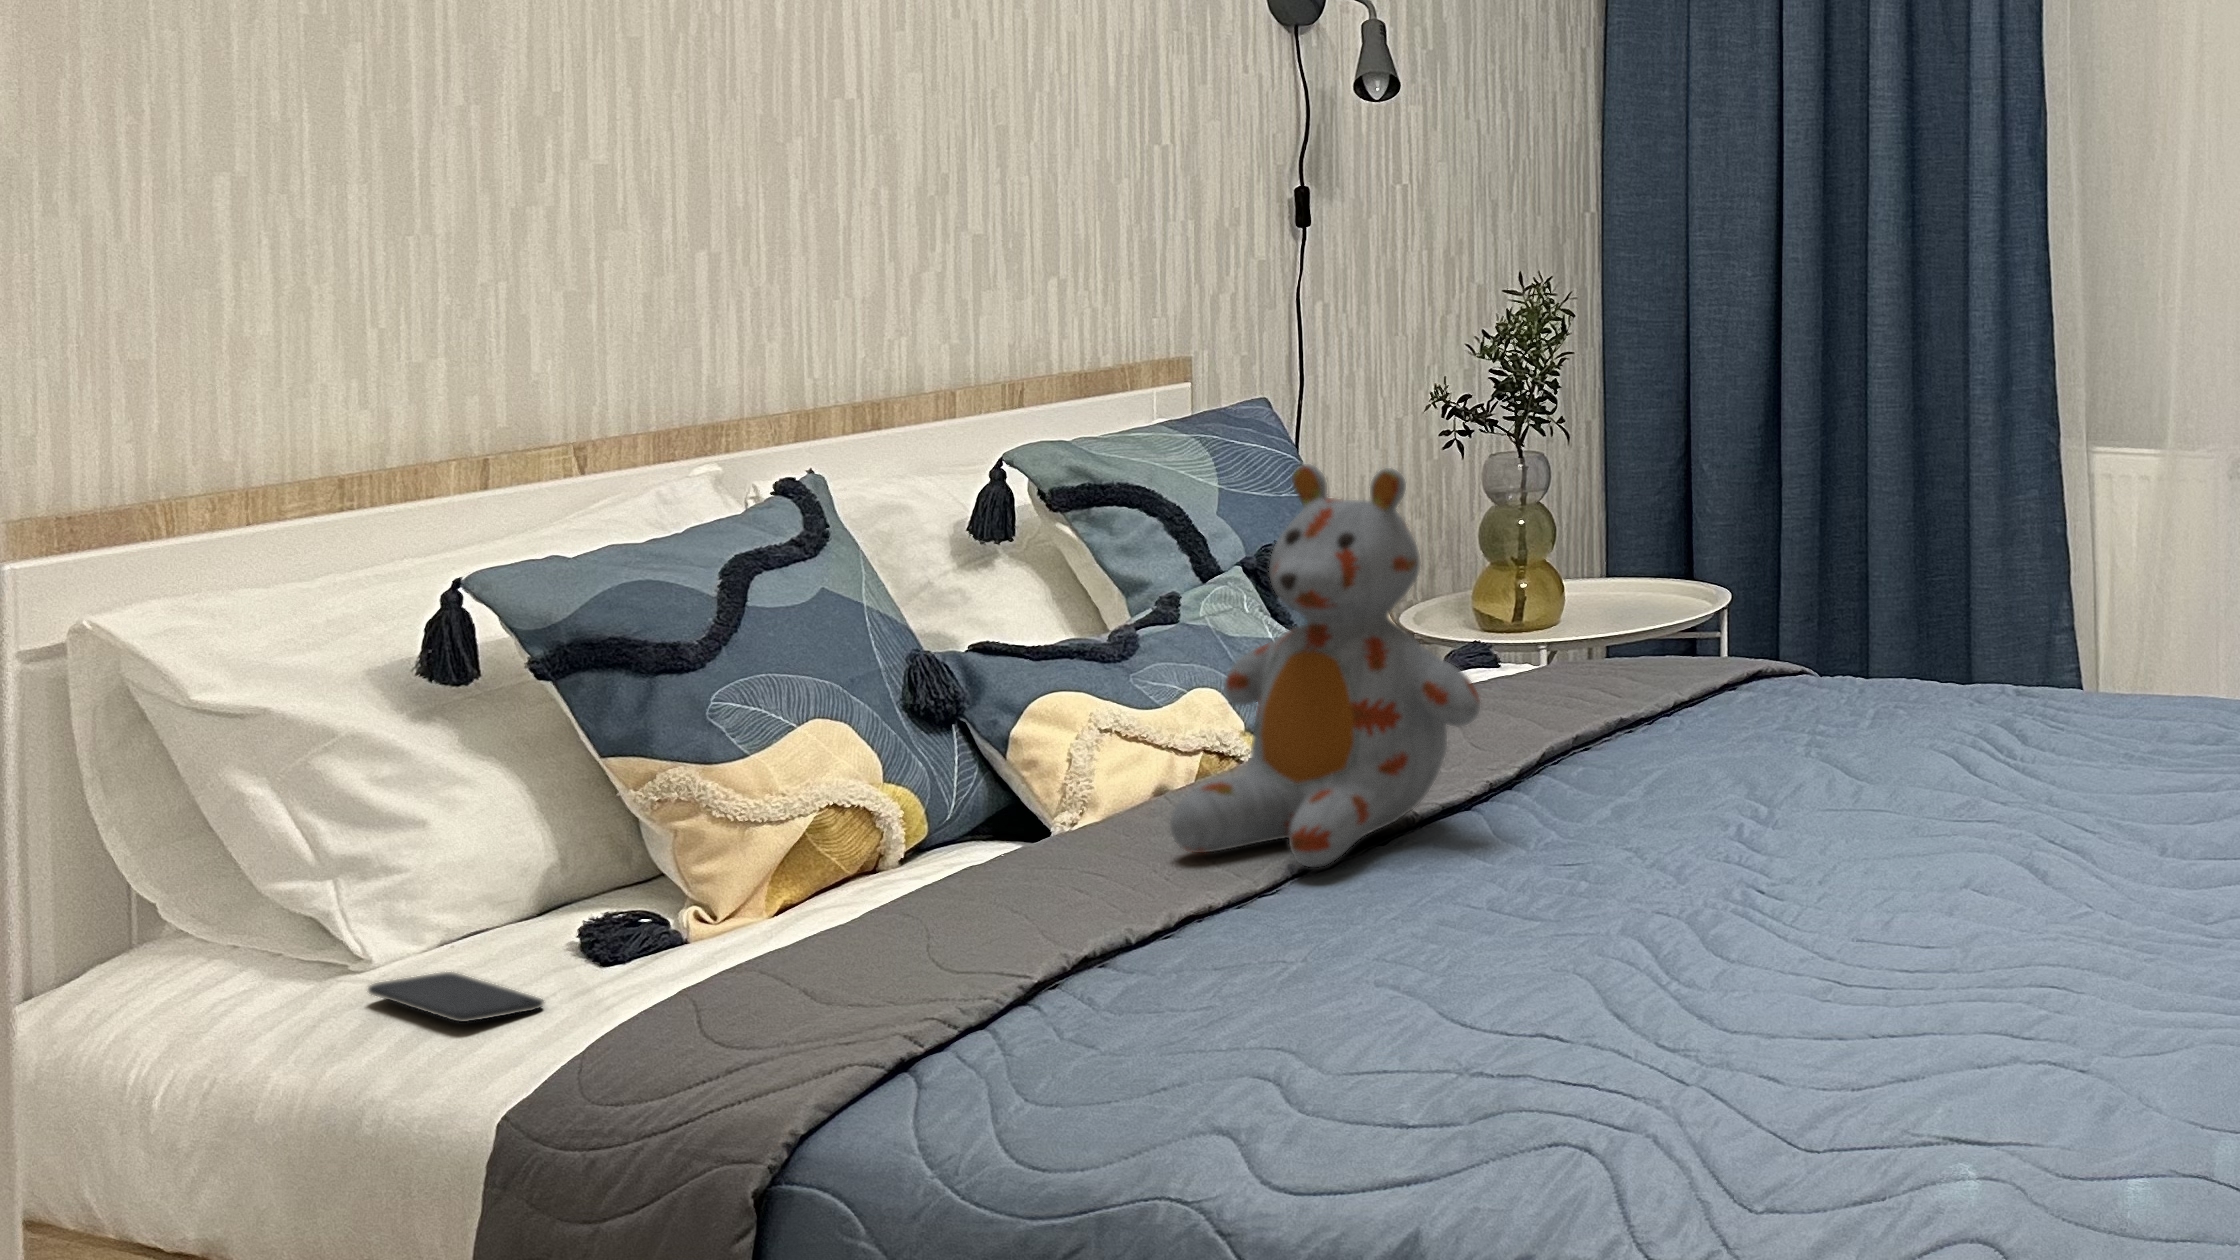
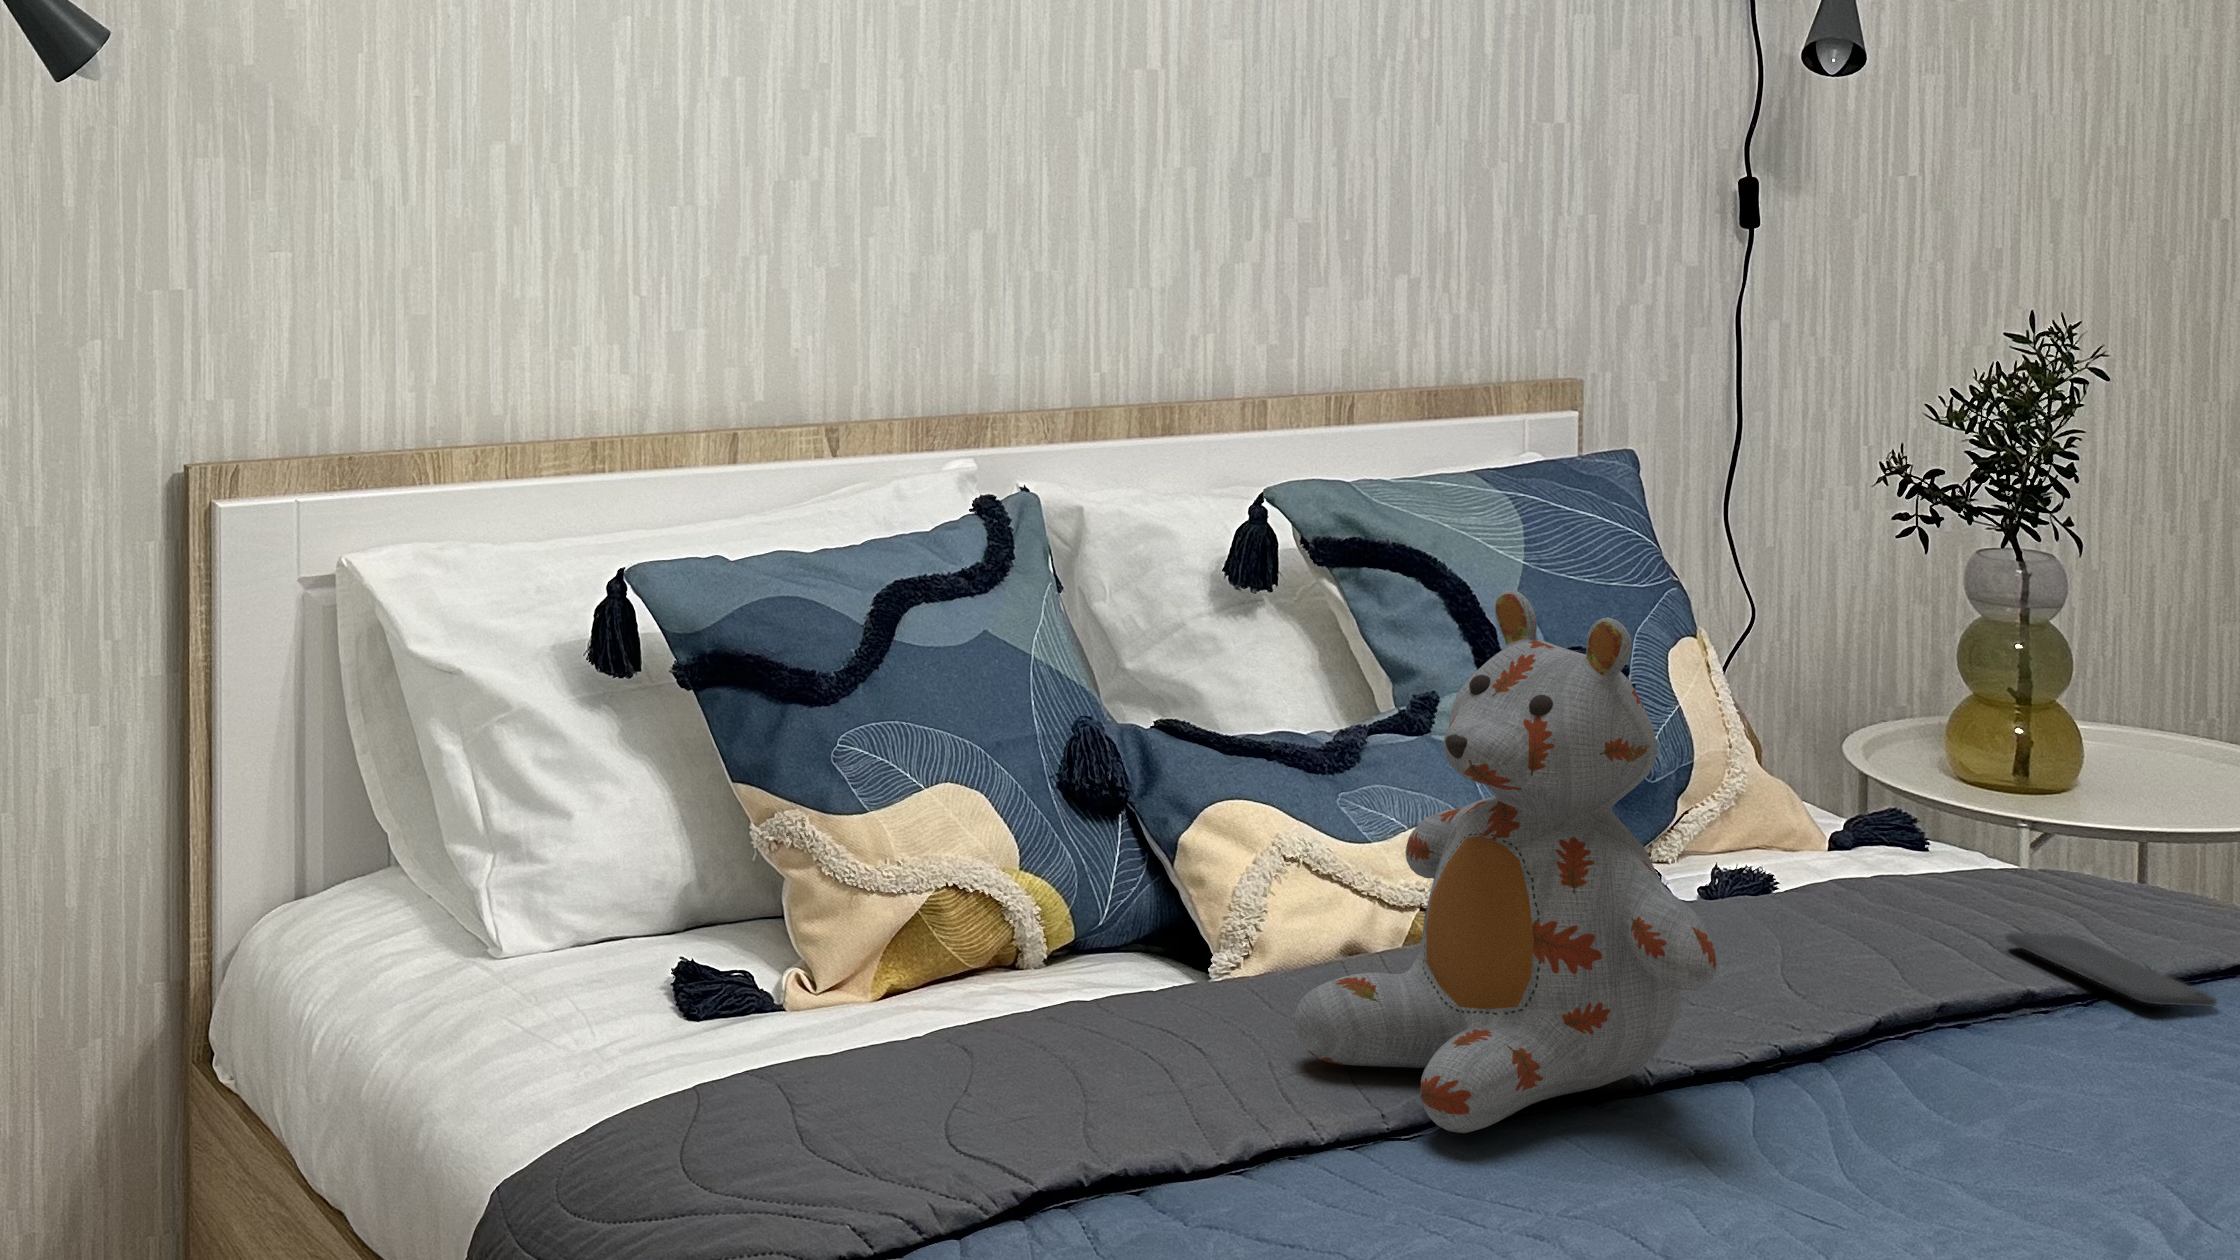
smartphone: present [368,972,543,1022] -> present [2006,933,2217,1007]

